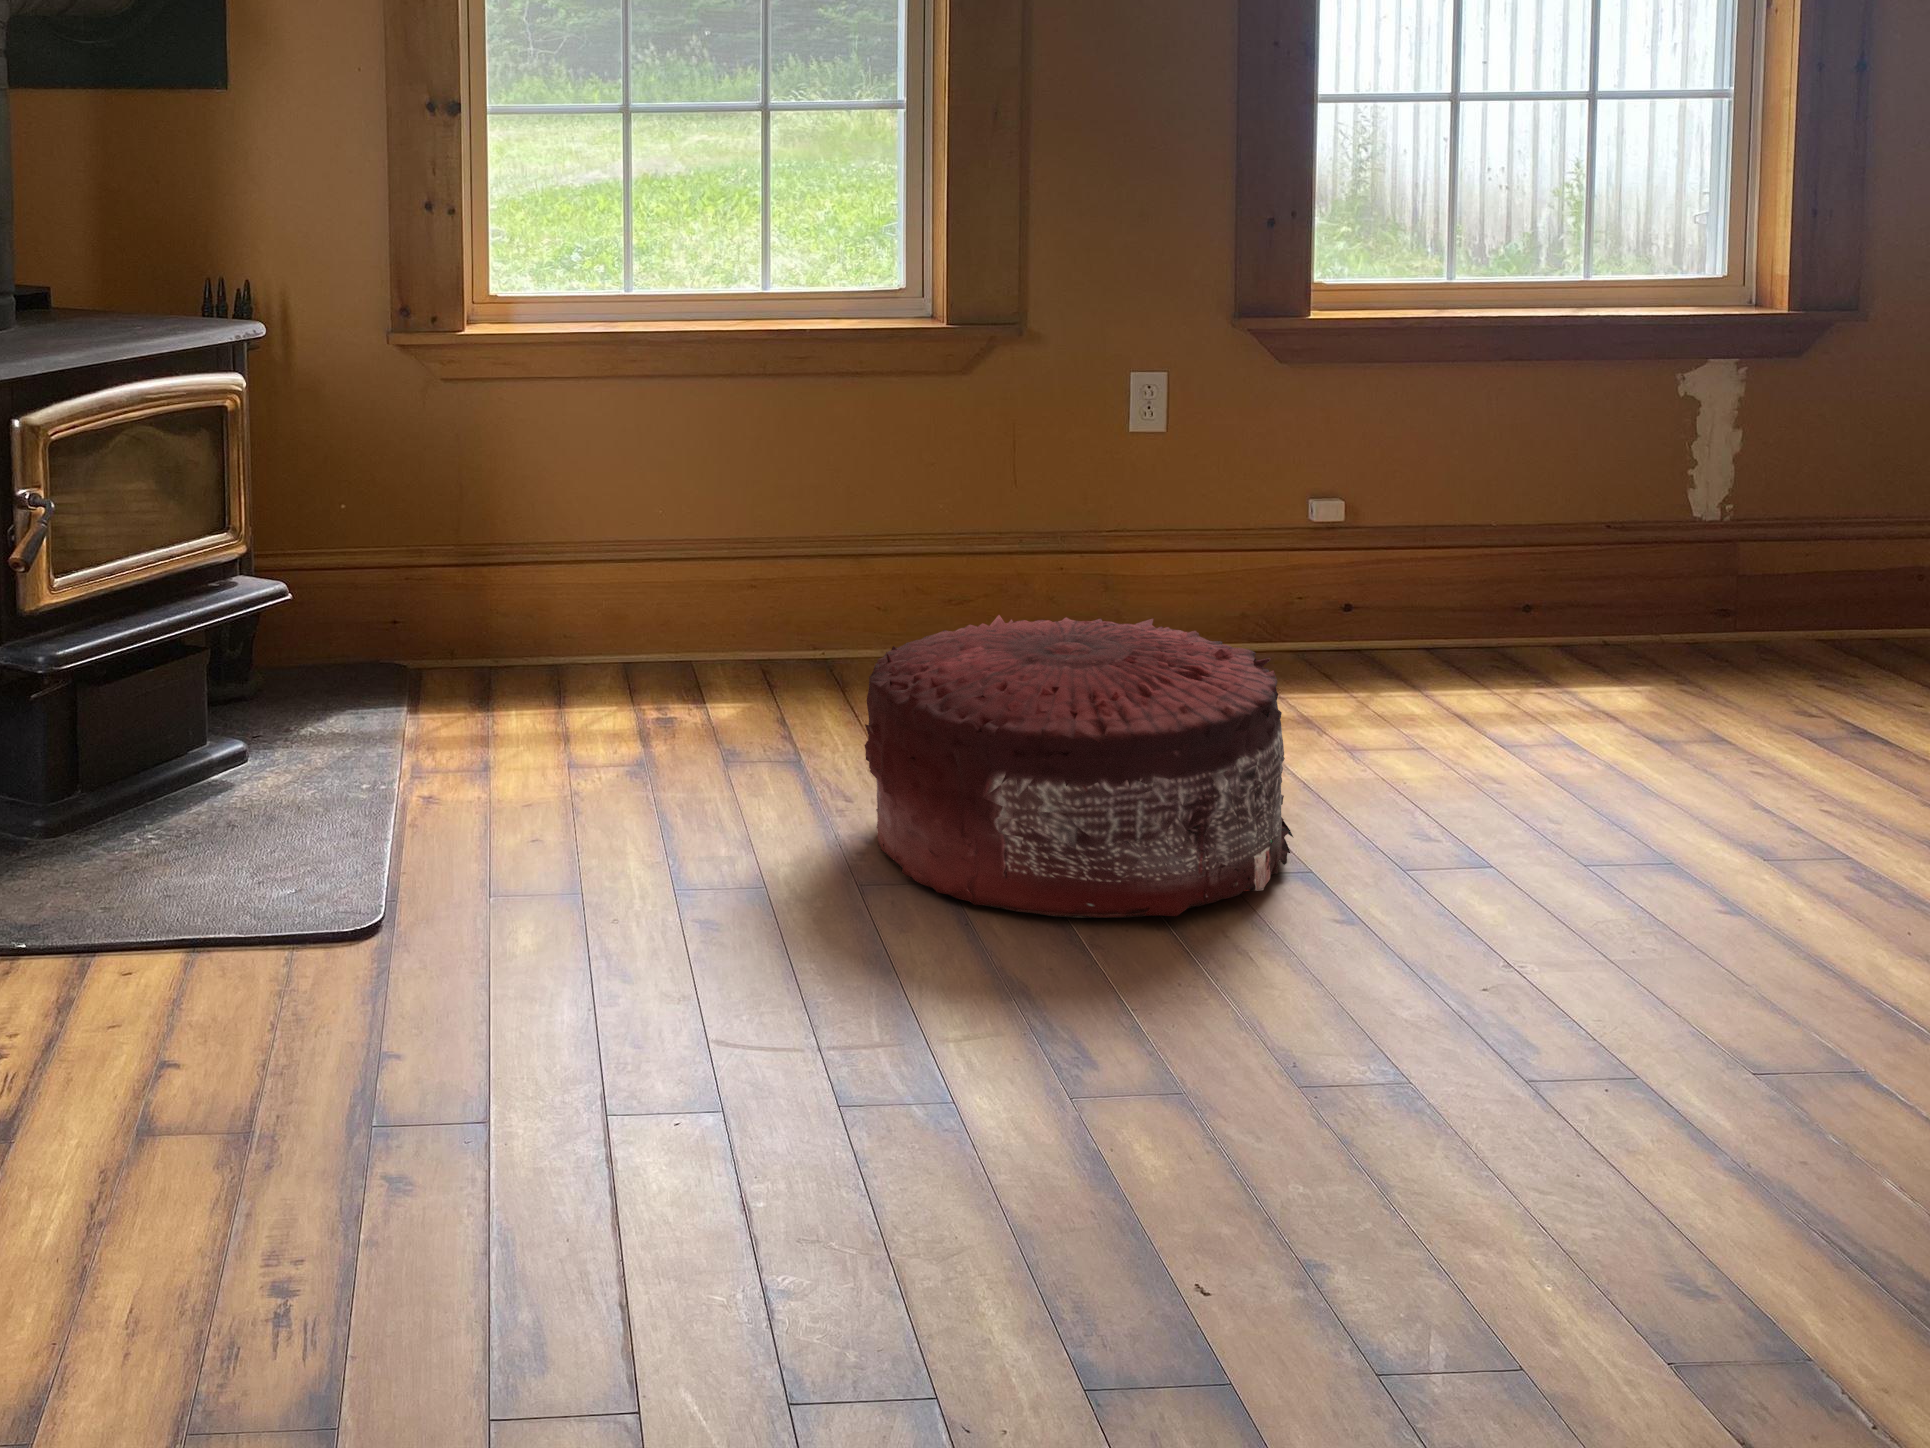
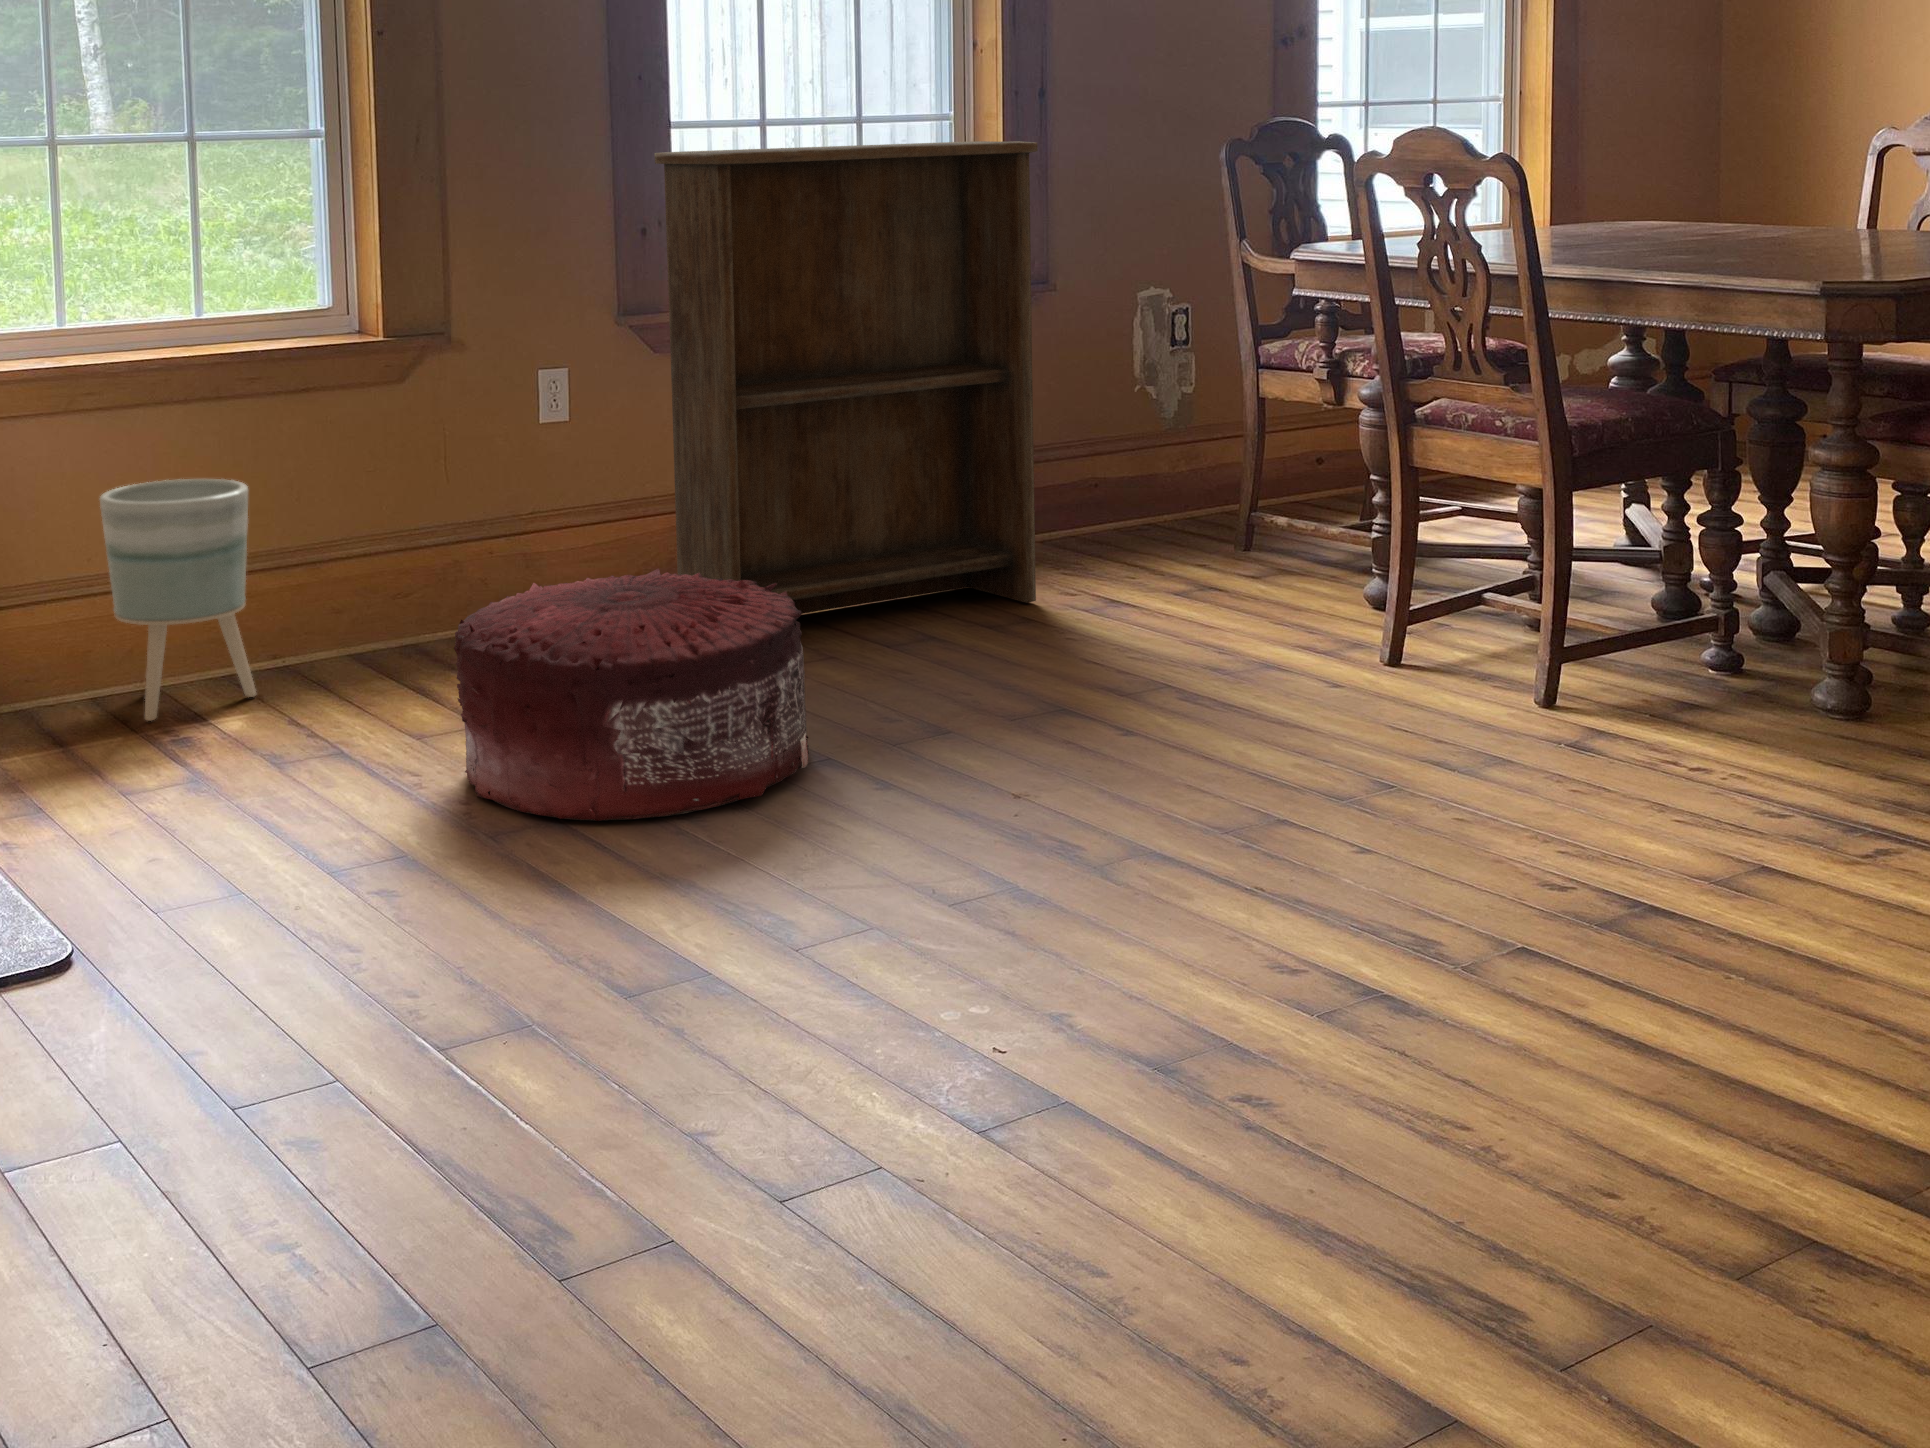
bookshelf: none [1258,125,1786,725] -> present [655,141,1038,614]
planter: none [627,454,773,696] -> present [99,479,256,721]

